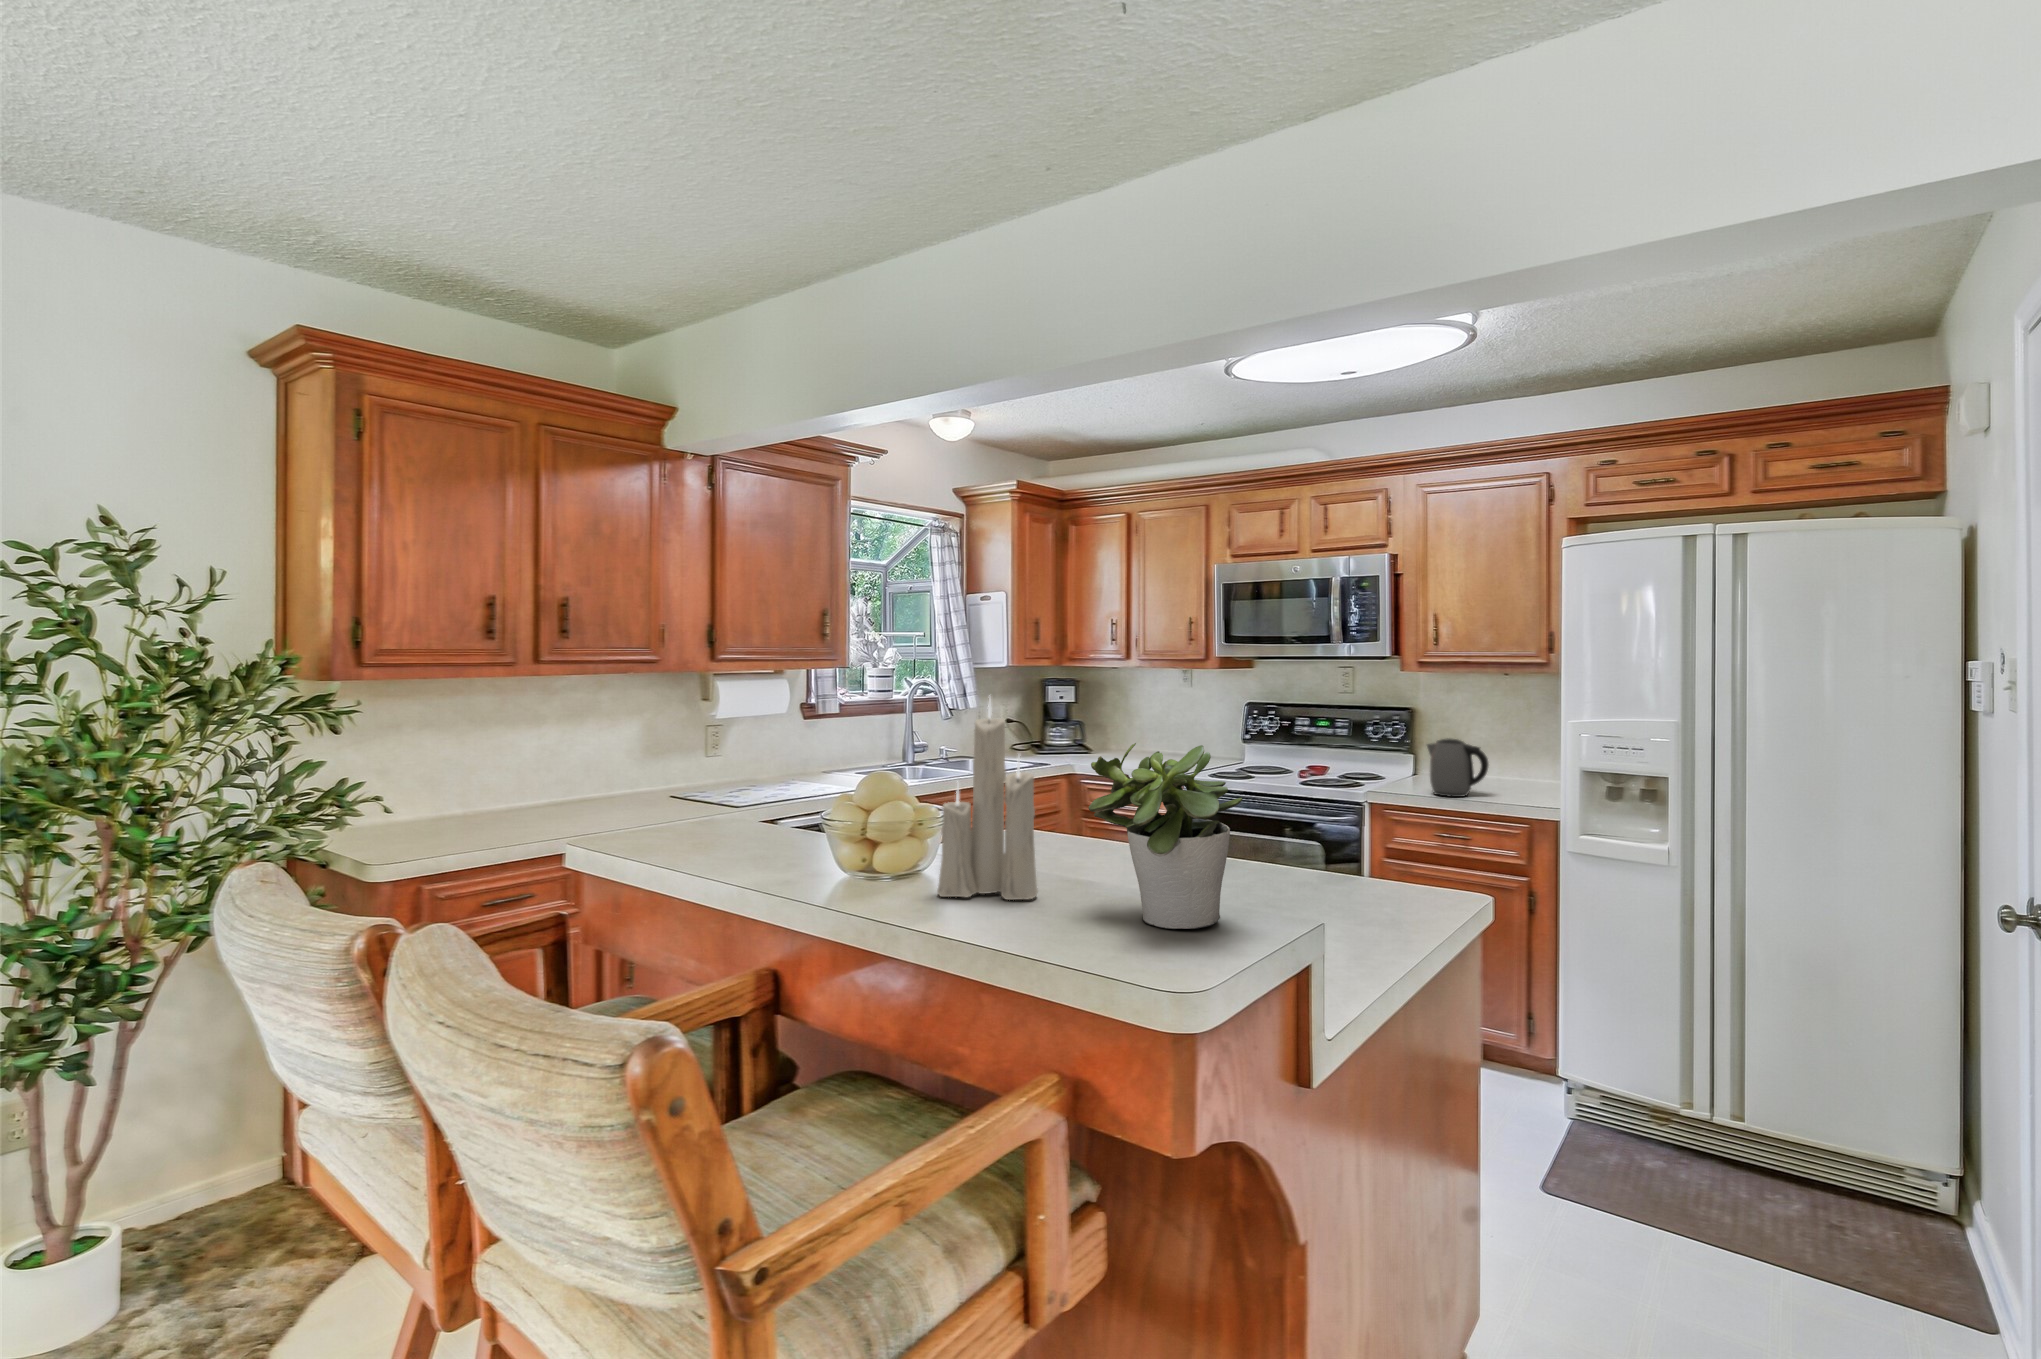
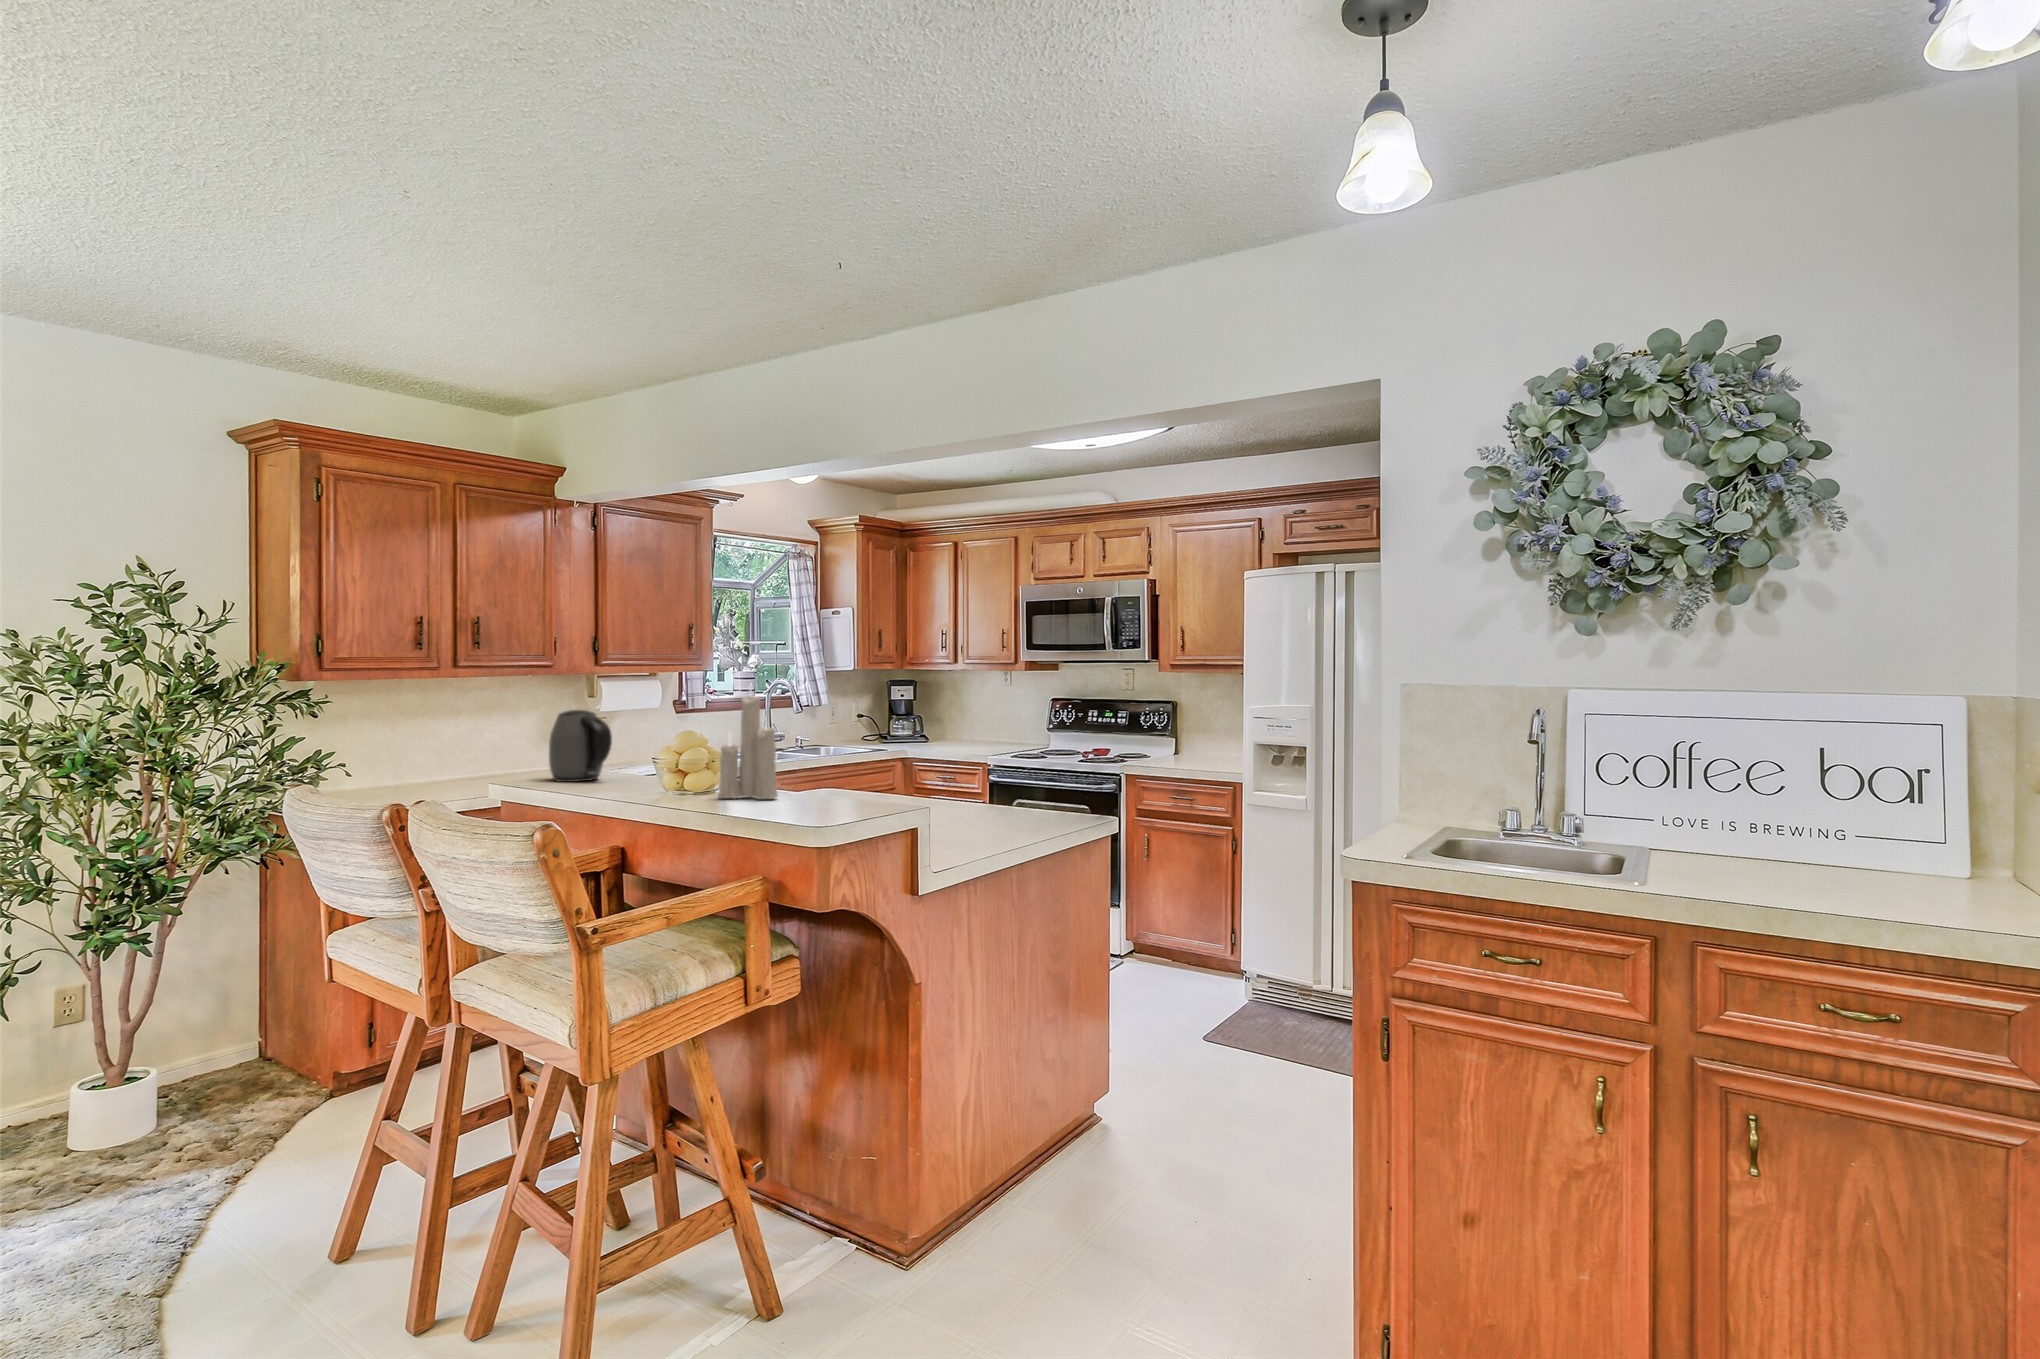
kettle: present [1427,738,1489,797] -> present [549,710,612,782]
potted plant: present [1088,743,1242,929] -> none [799,707,882,807]

